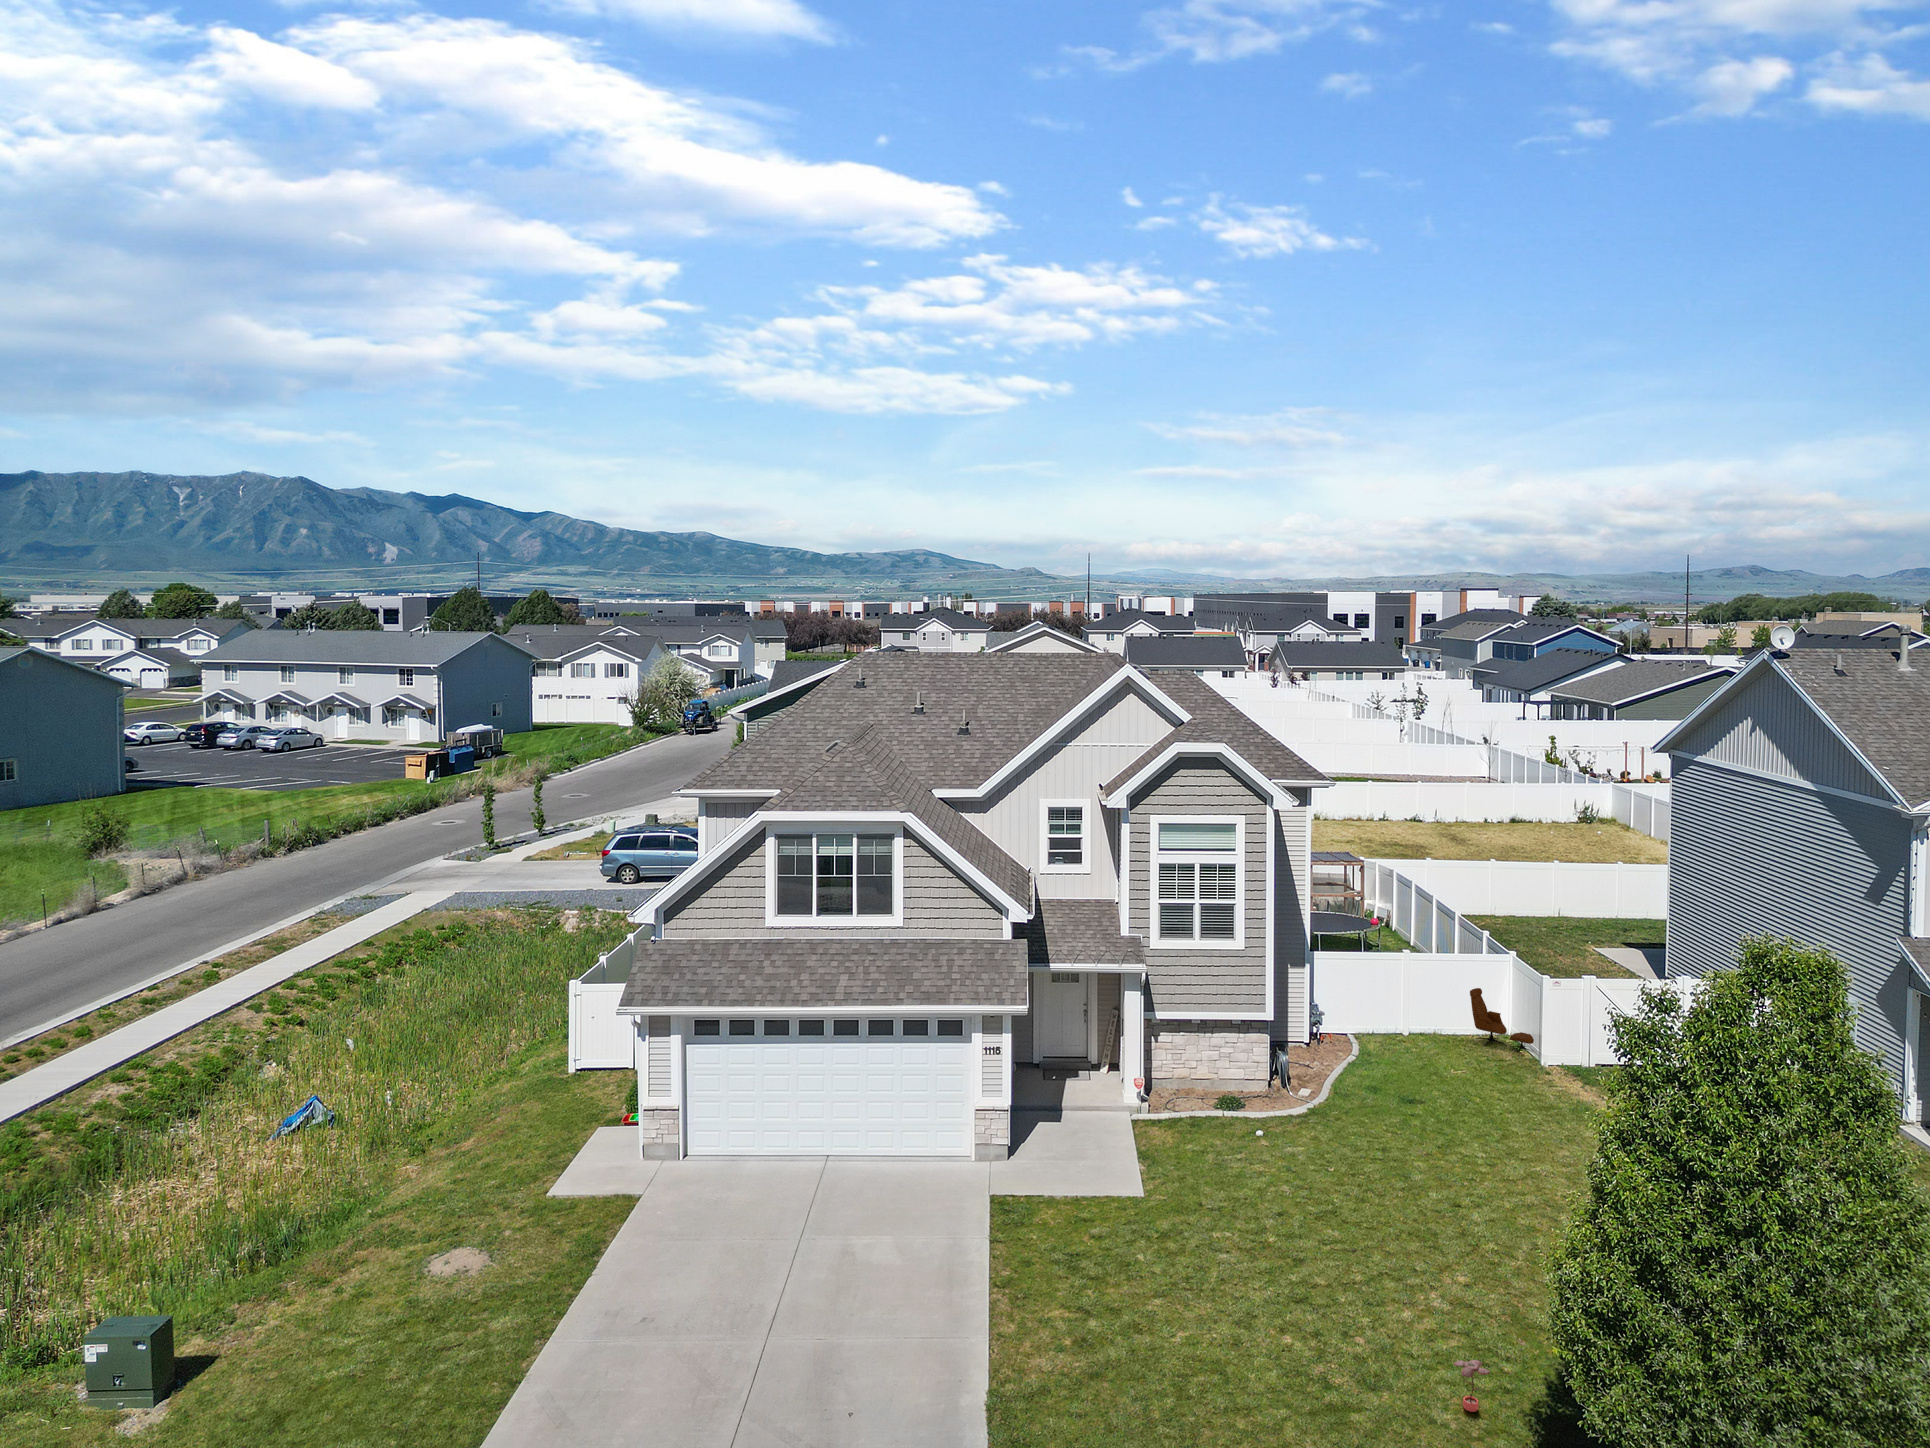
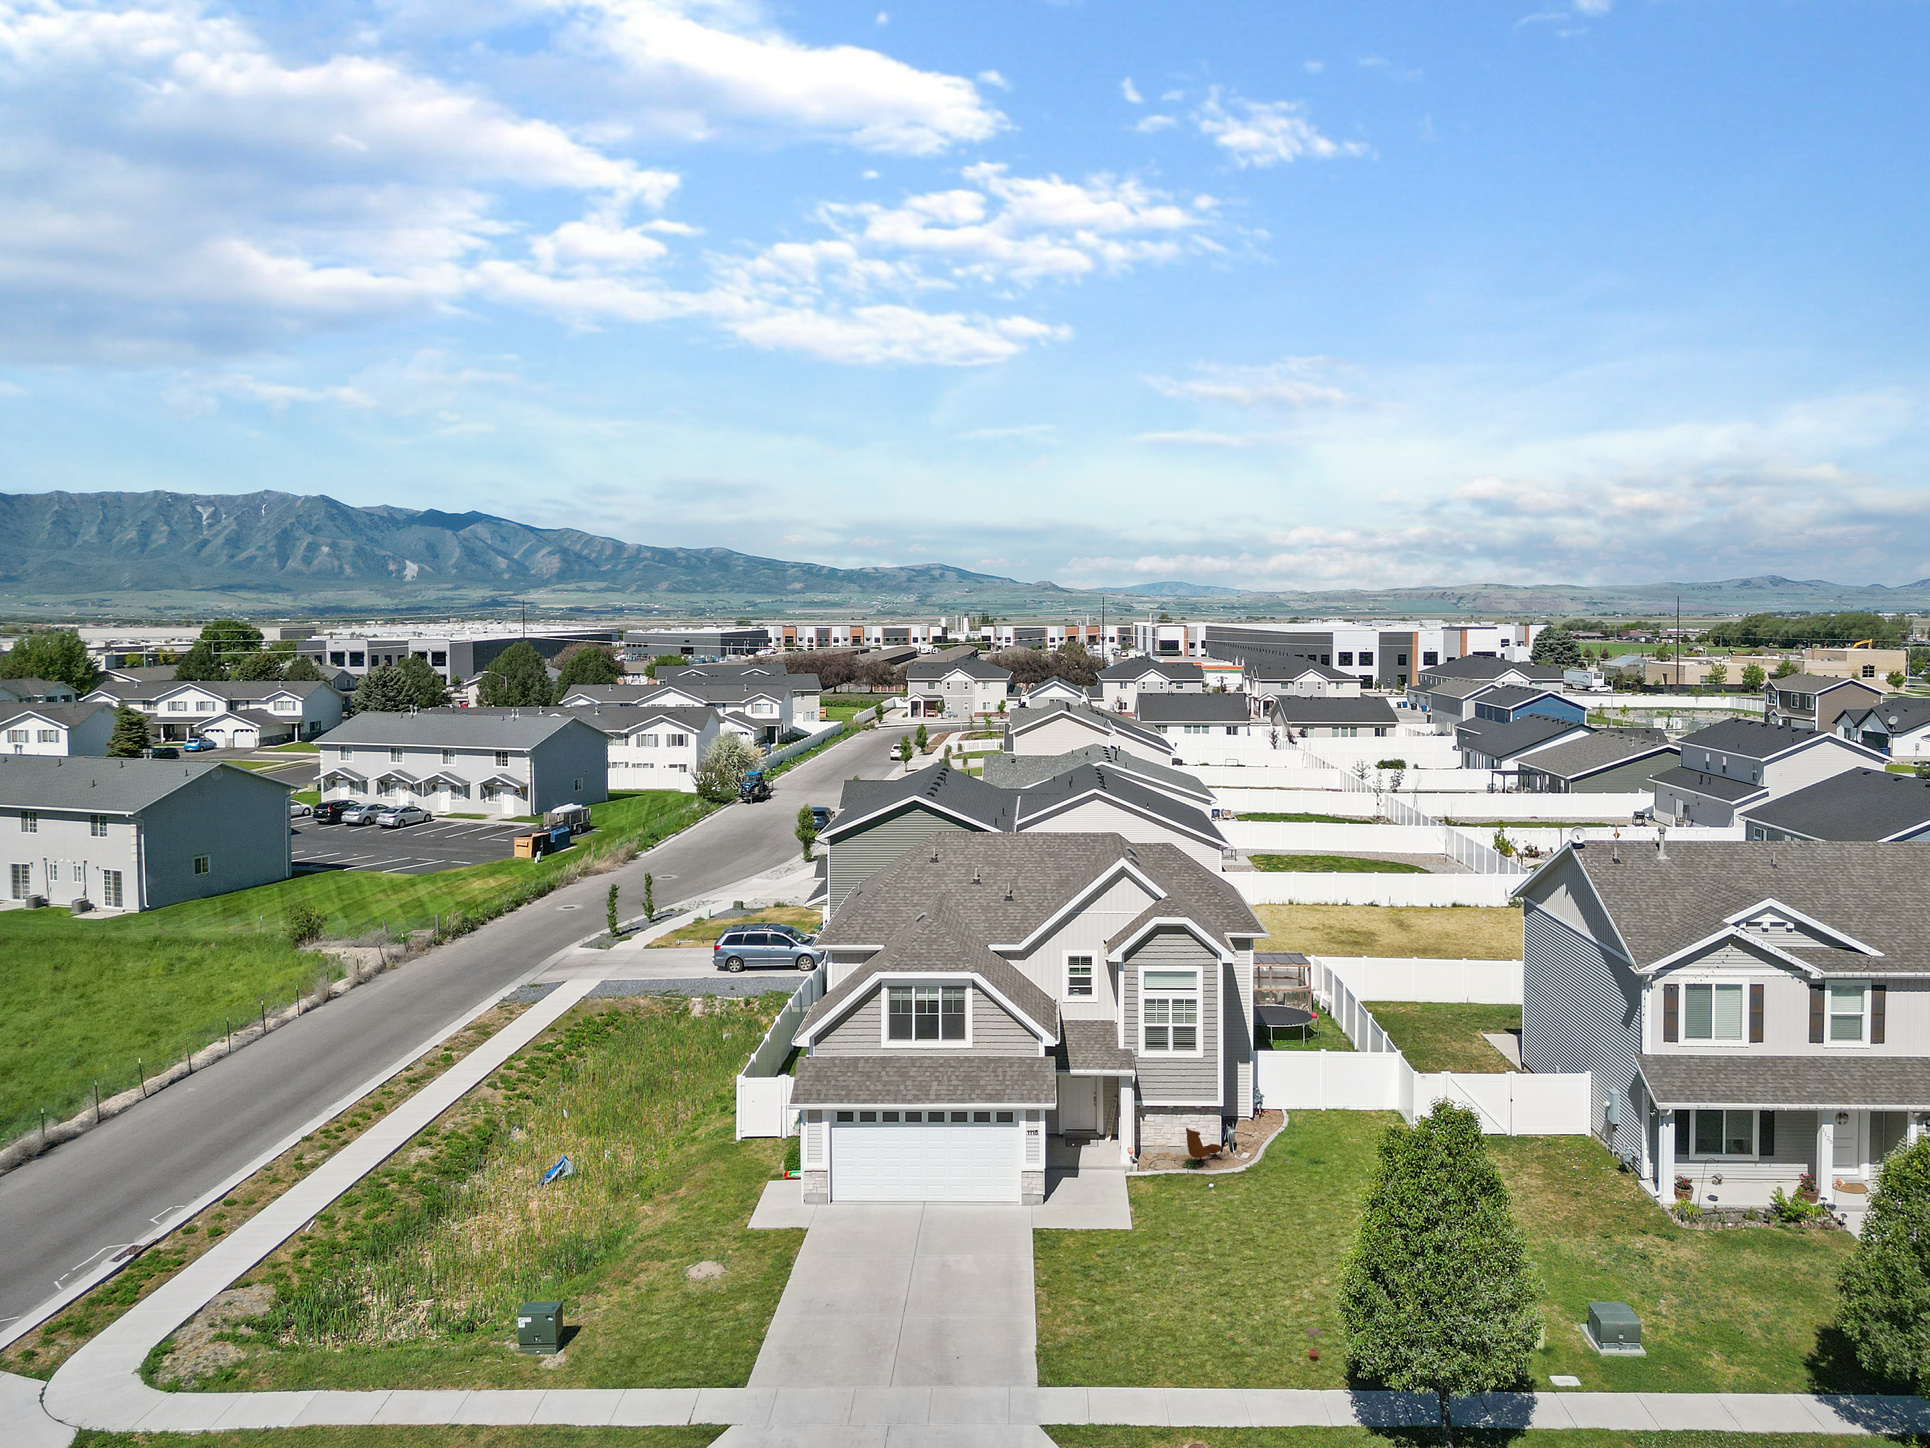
lounge chair: present [1470,988,1534,1052] -> present [1186,1128,1223,1167]

